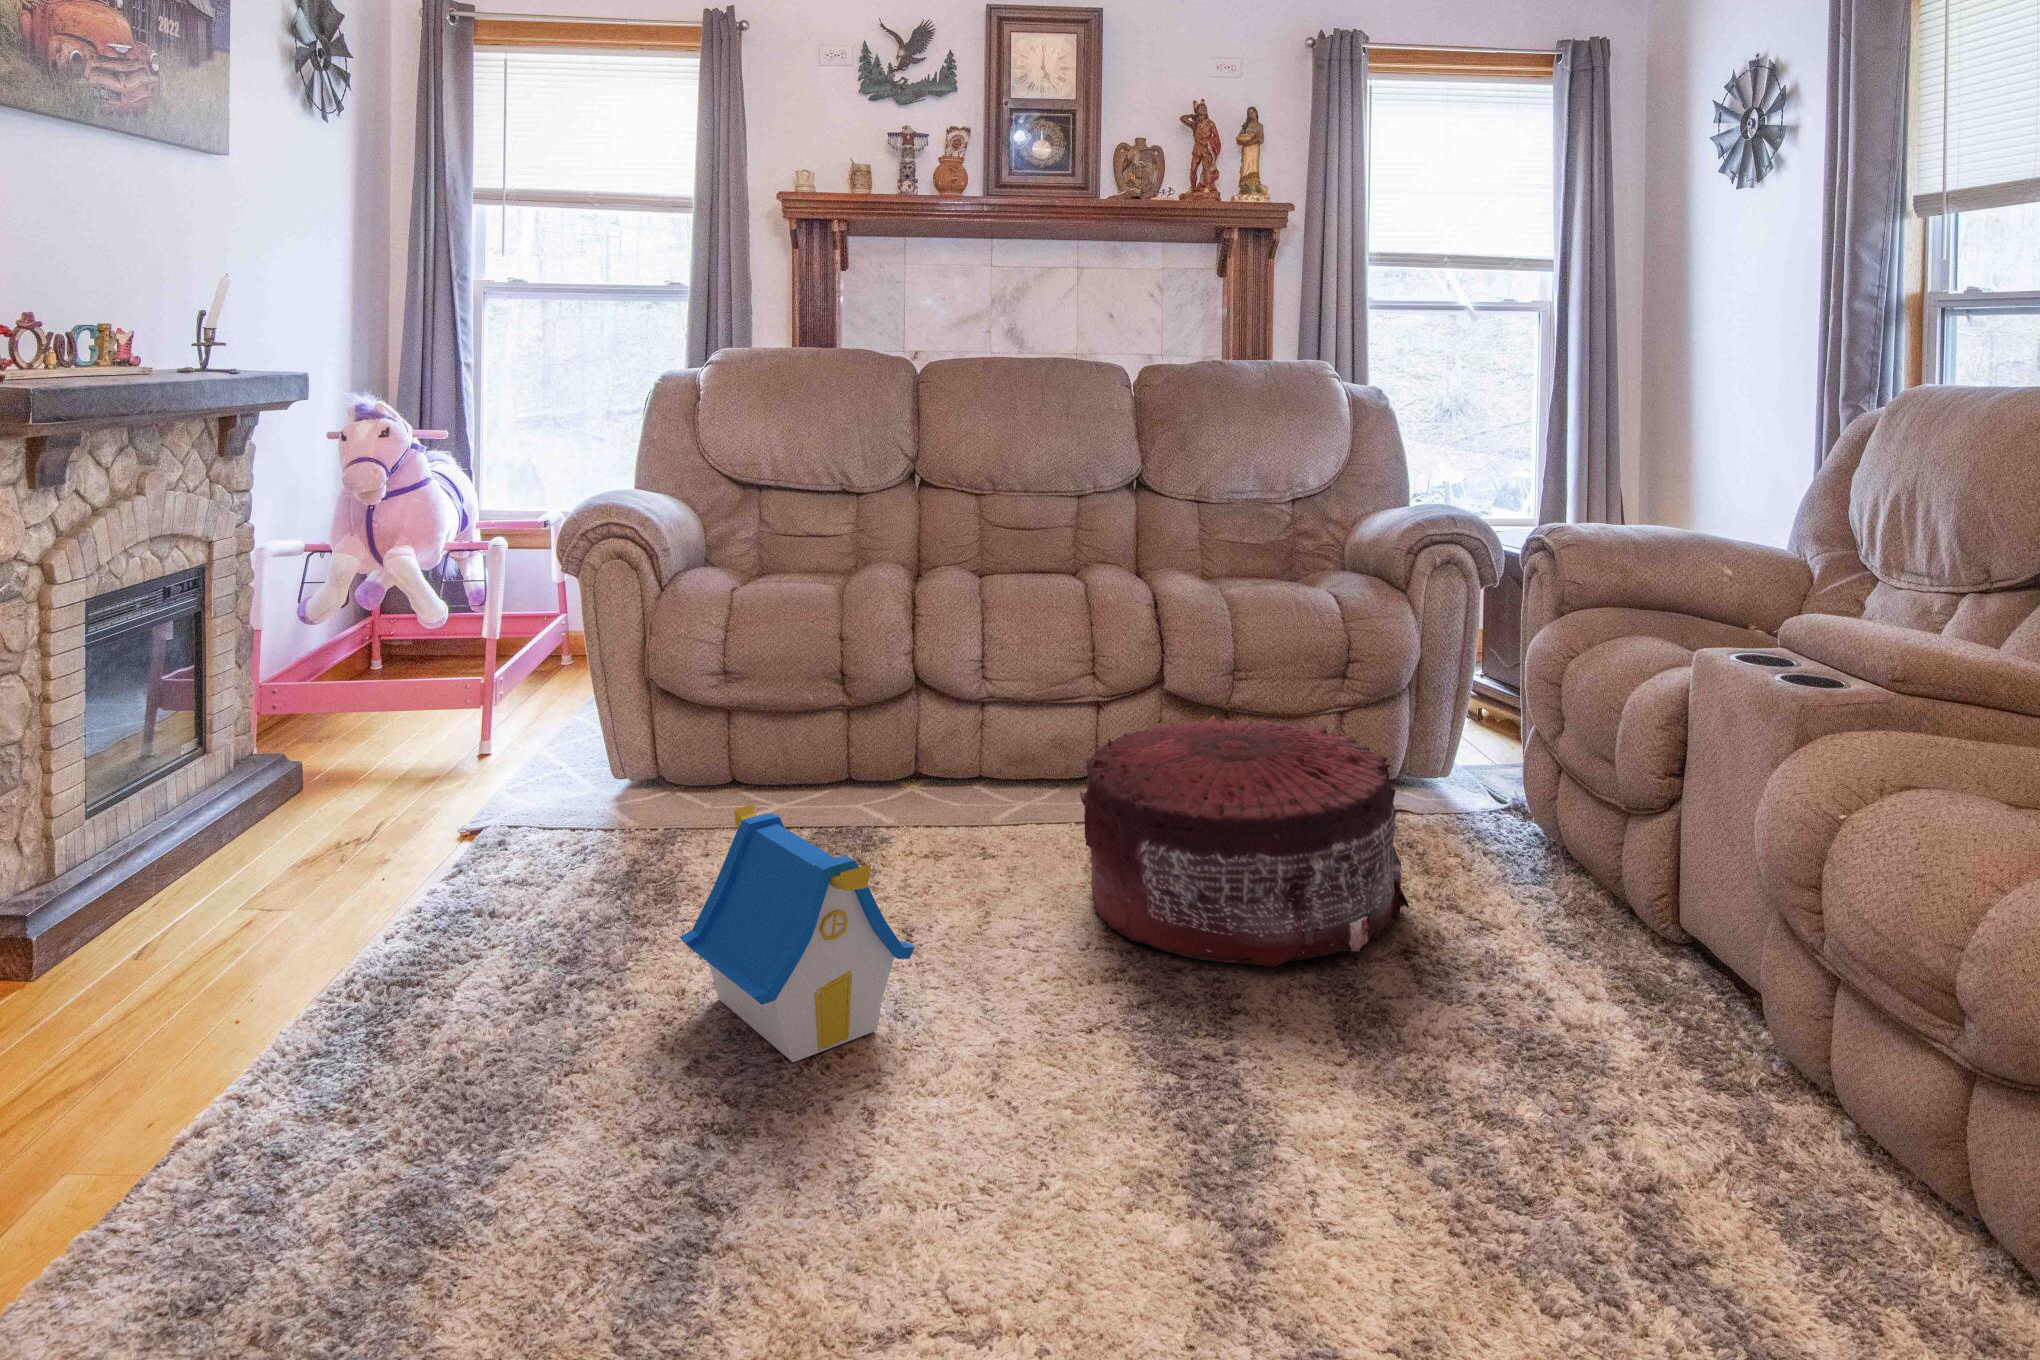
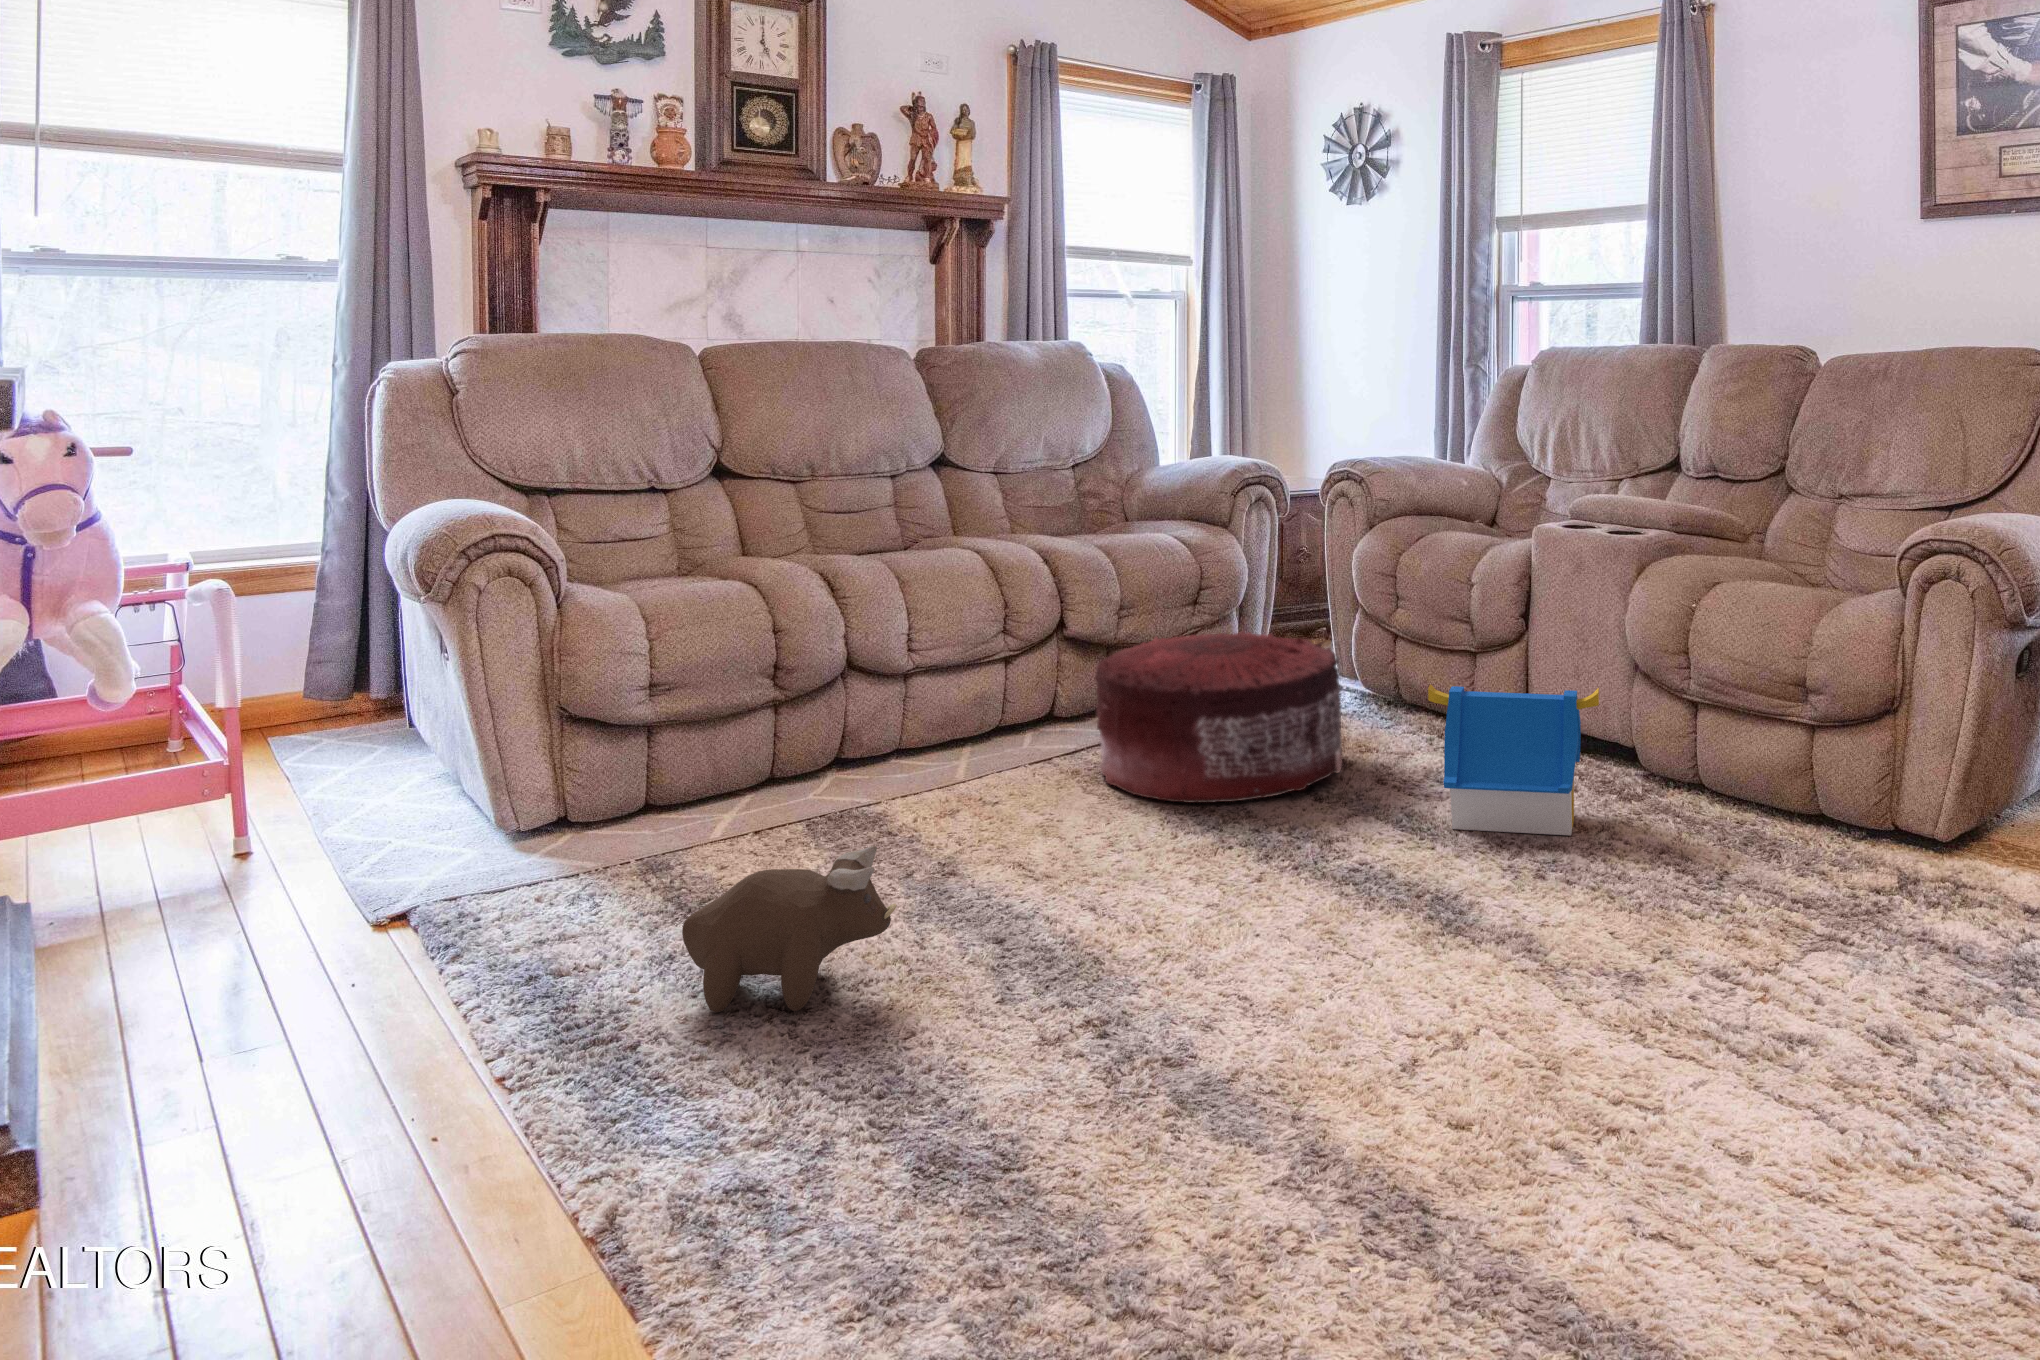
toy house: present [680,804,915,1062] -> present [1428,684,1599,835]
plush toy: none [338,935,526,1105] -> present [682,846,897,1012]

